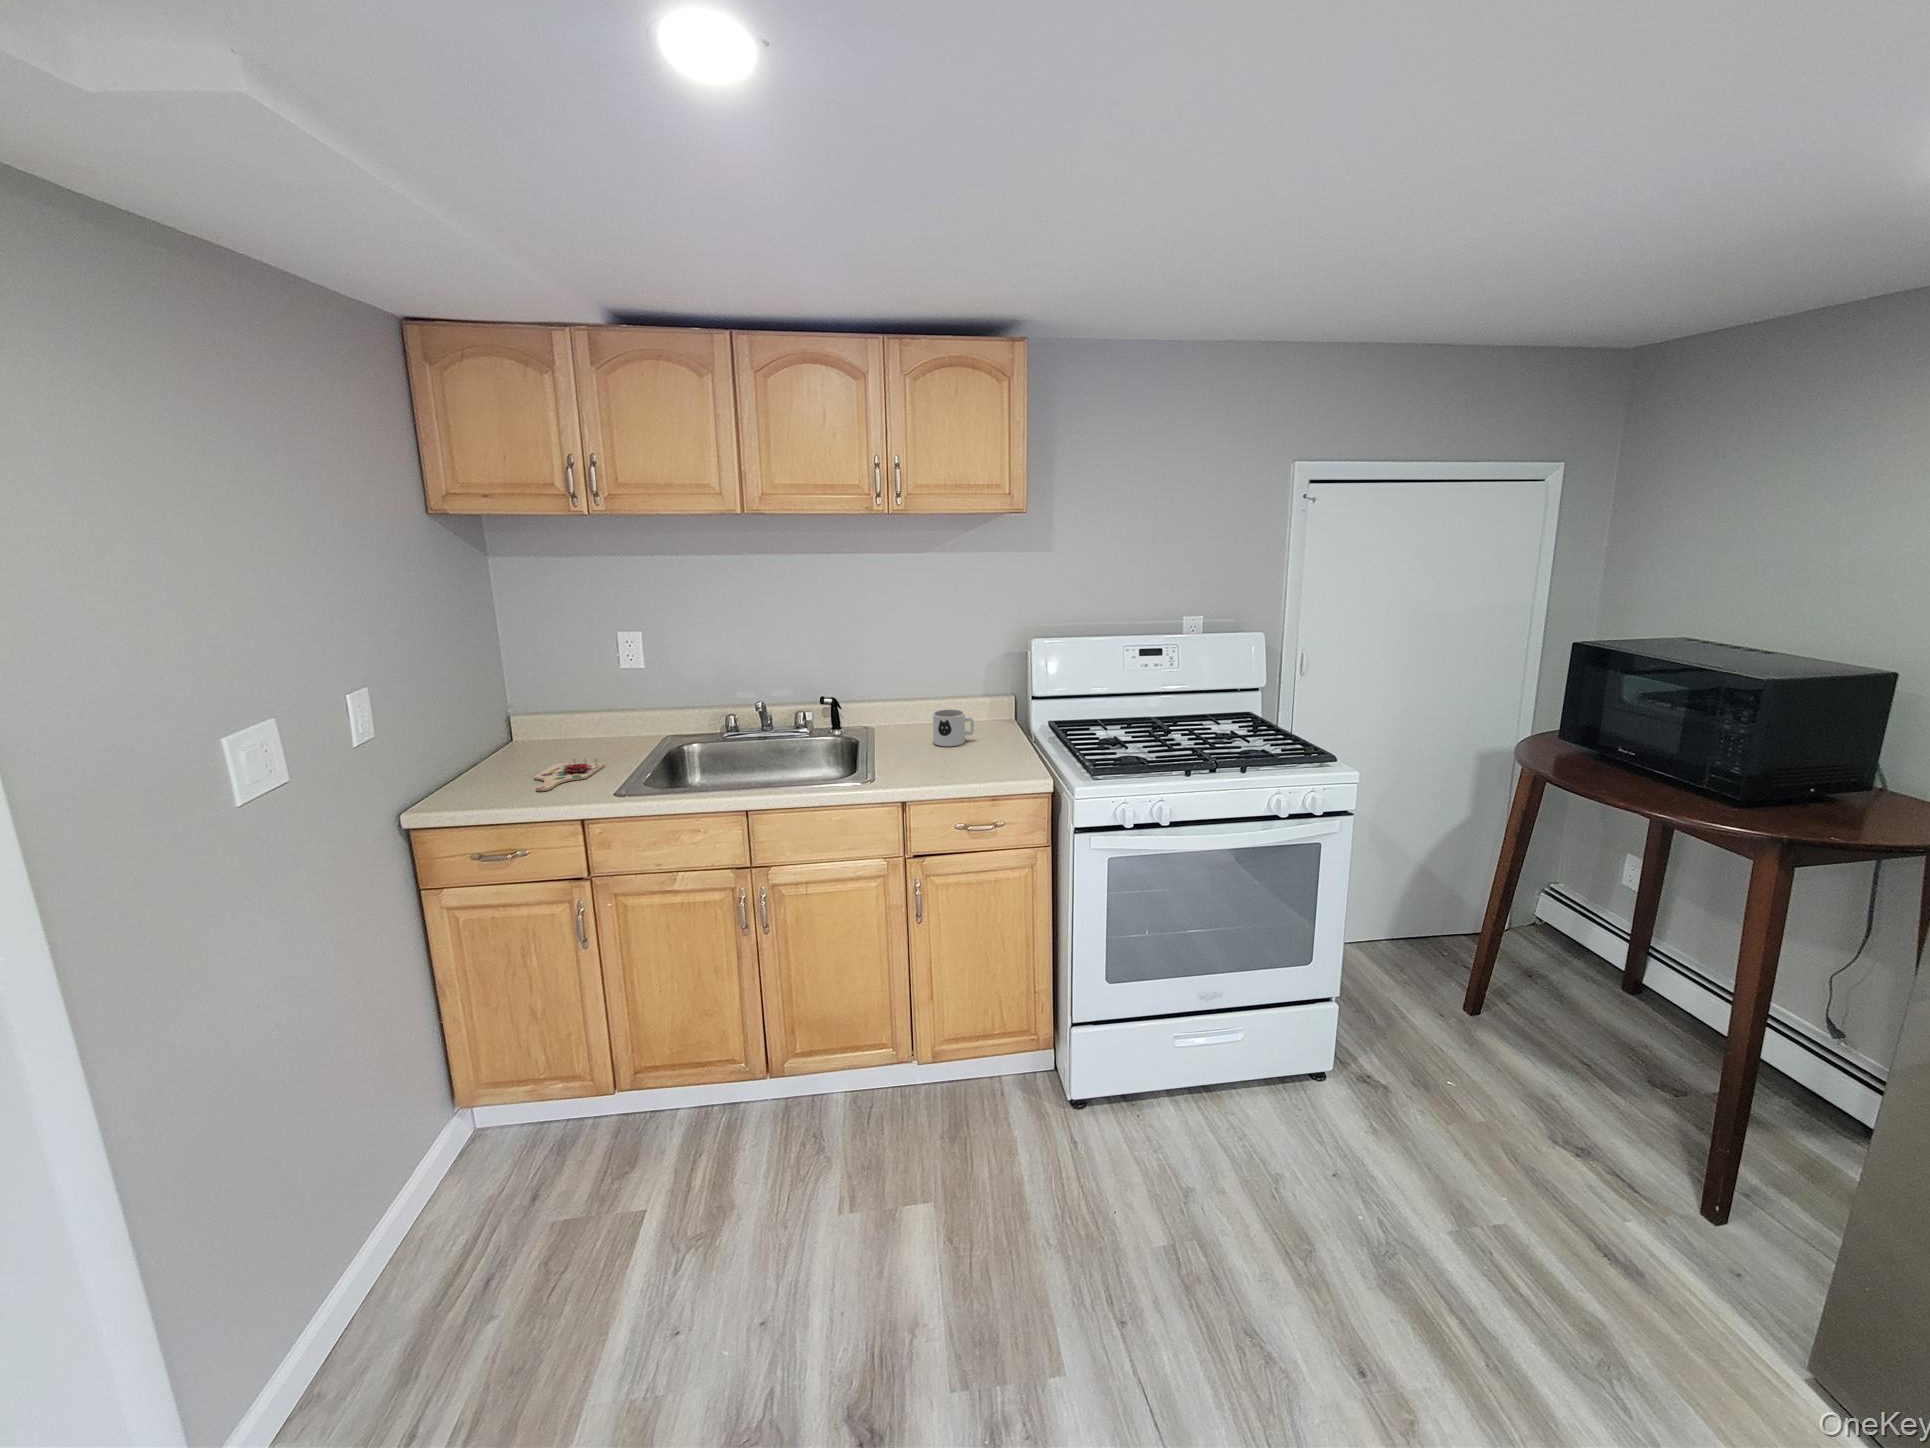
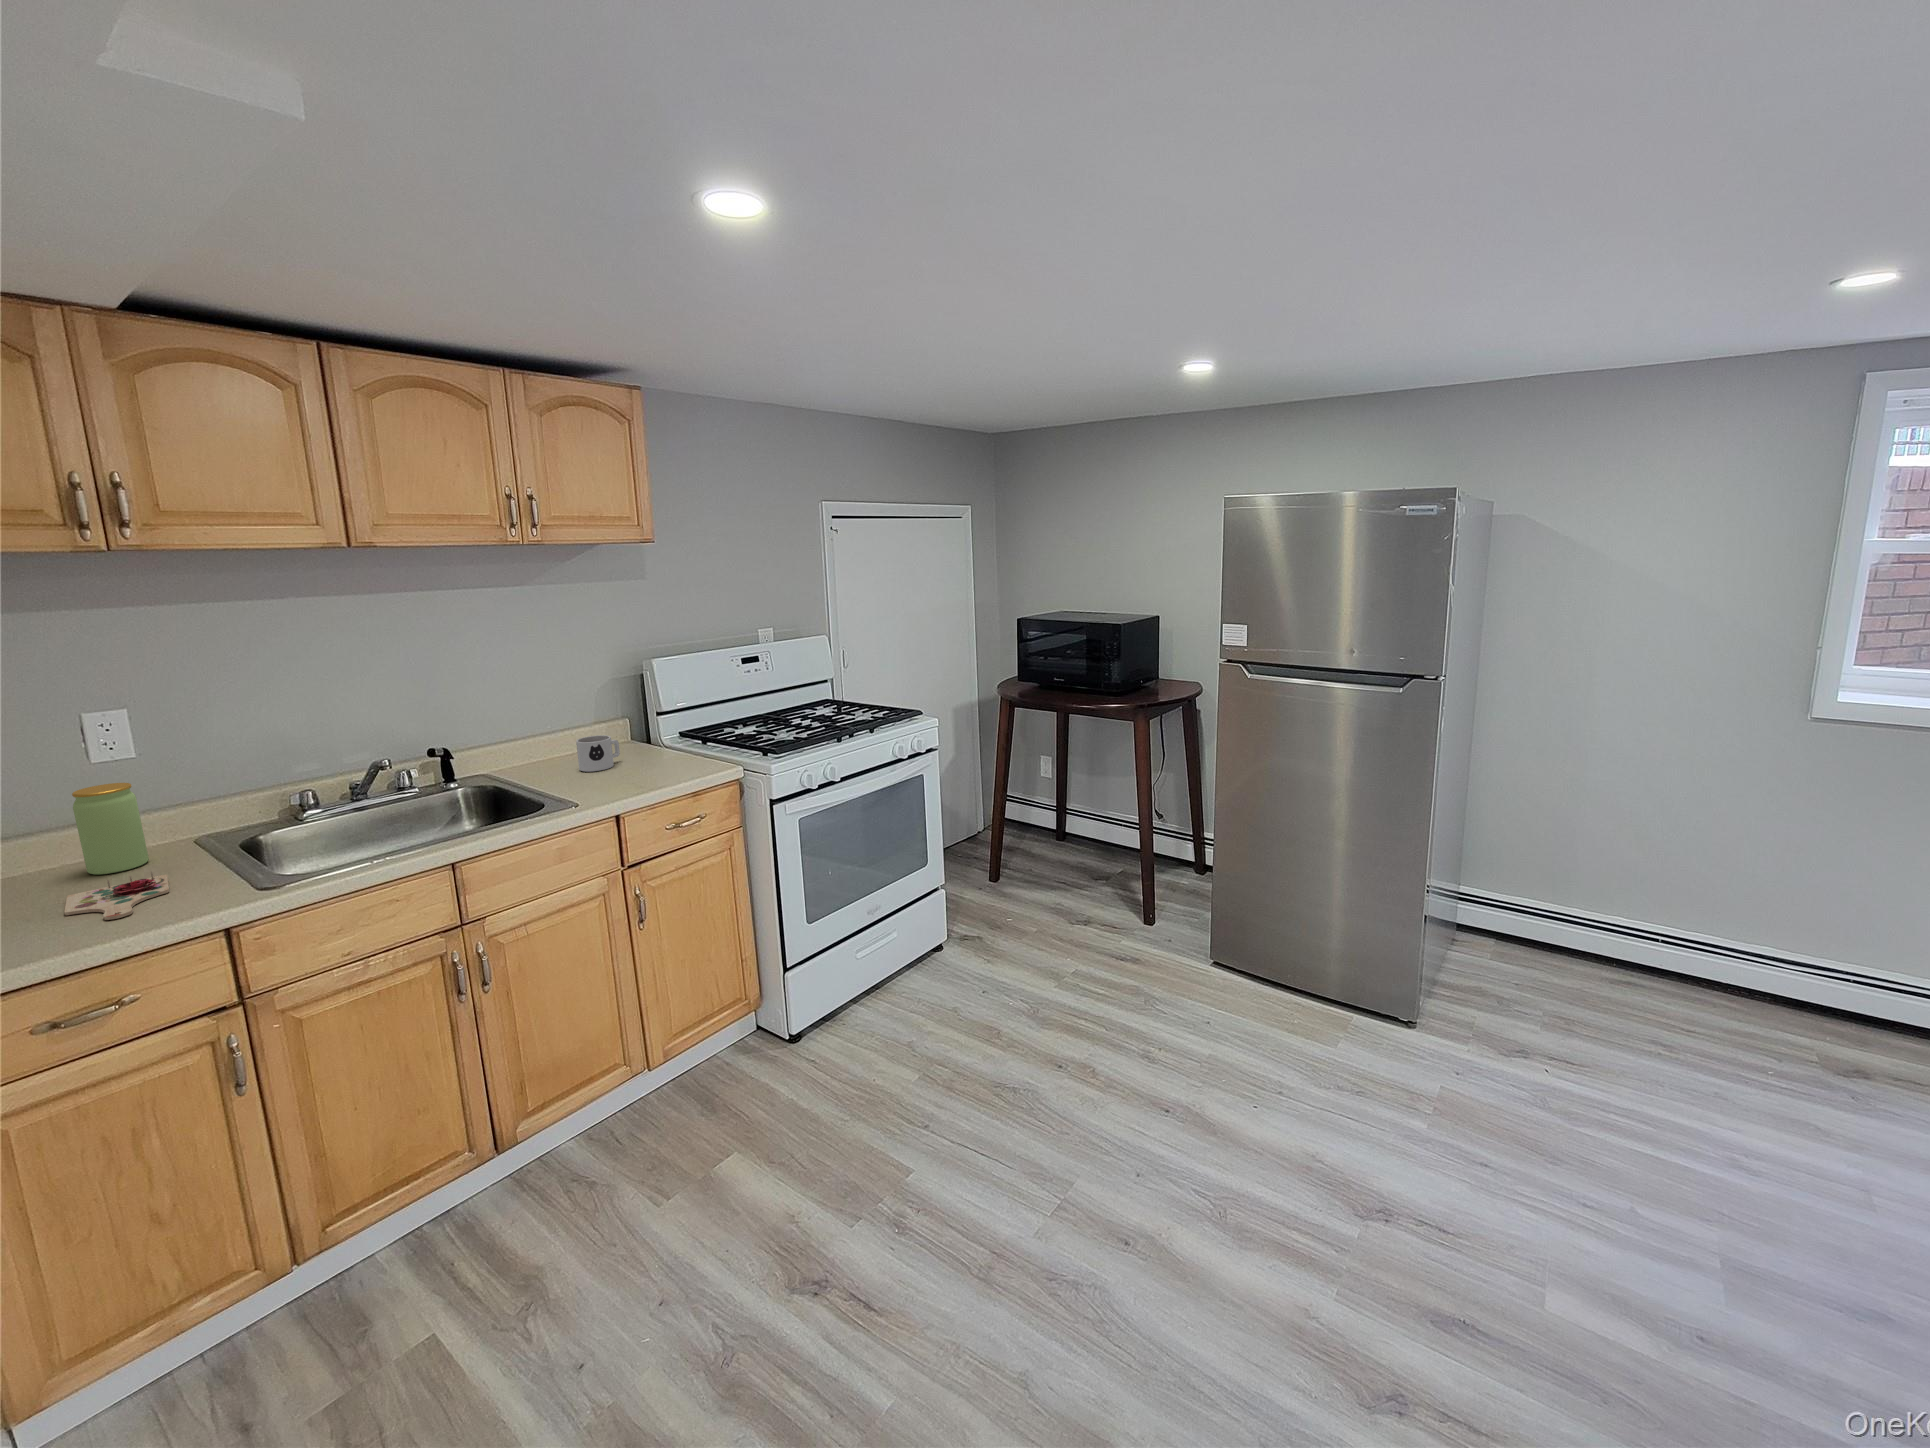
jar: none [584,687,623,752] -> present [72,783,149,875]

